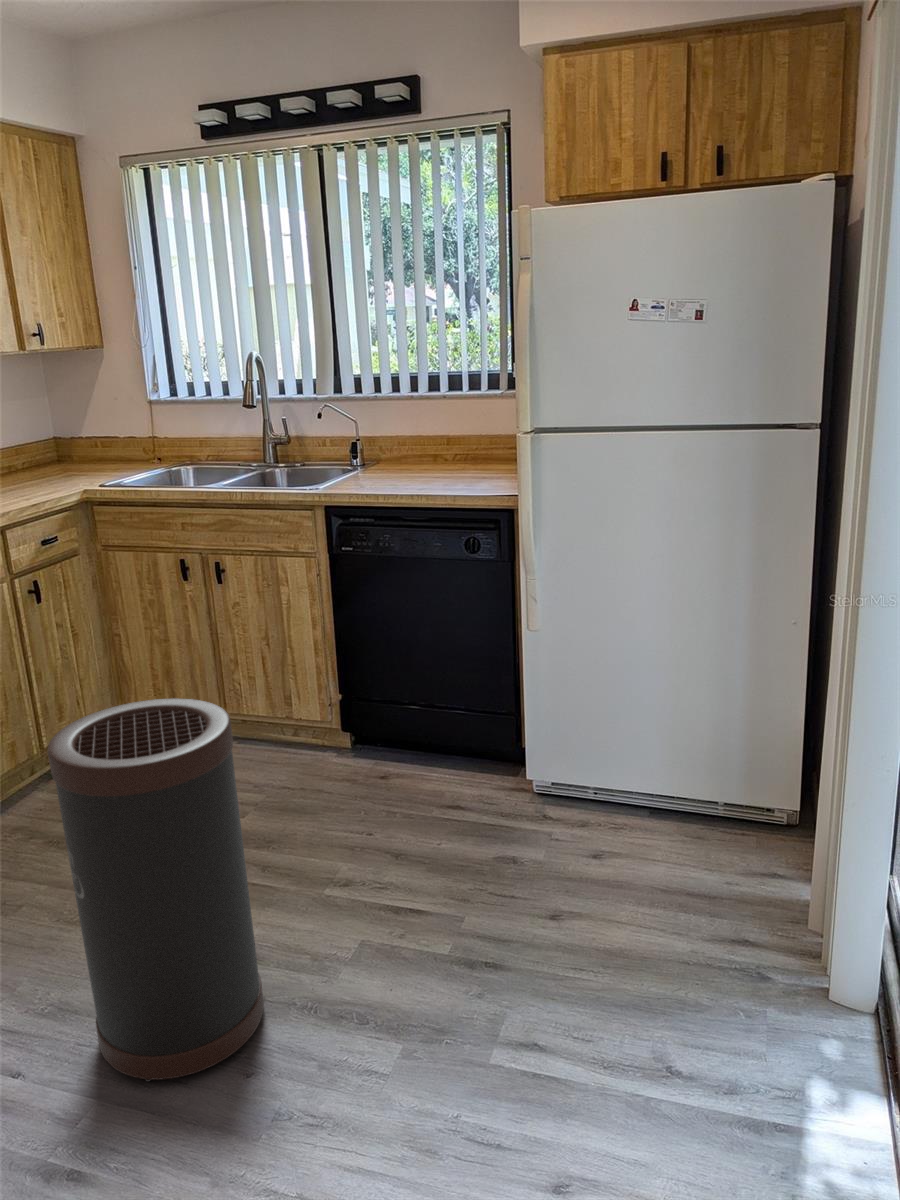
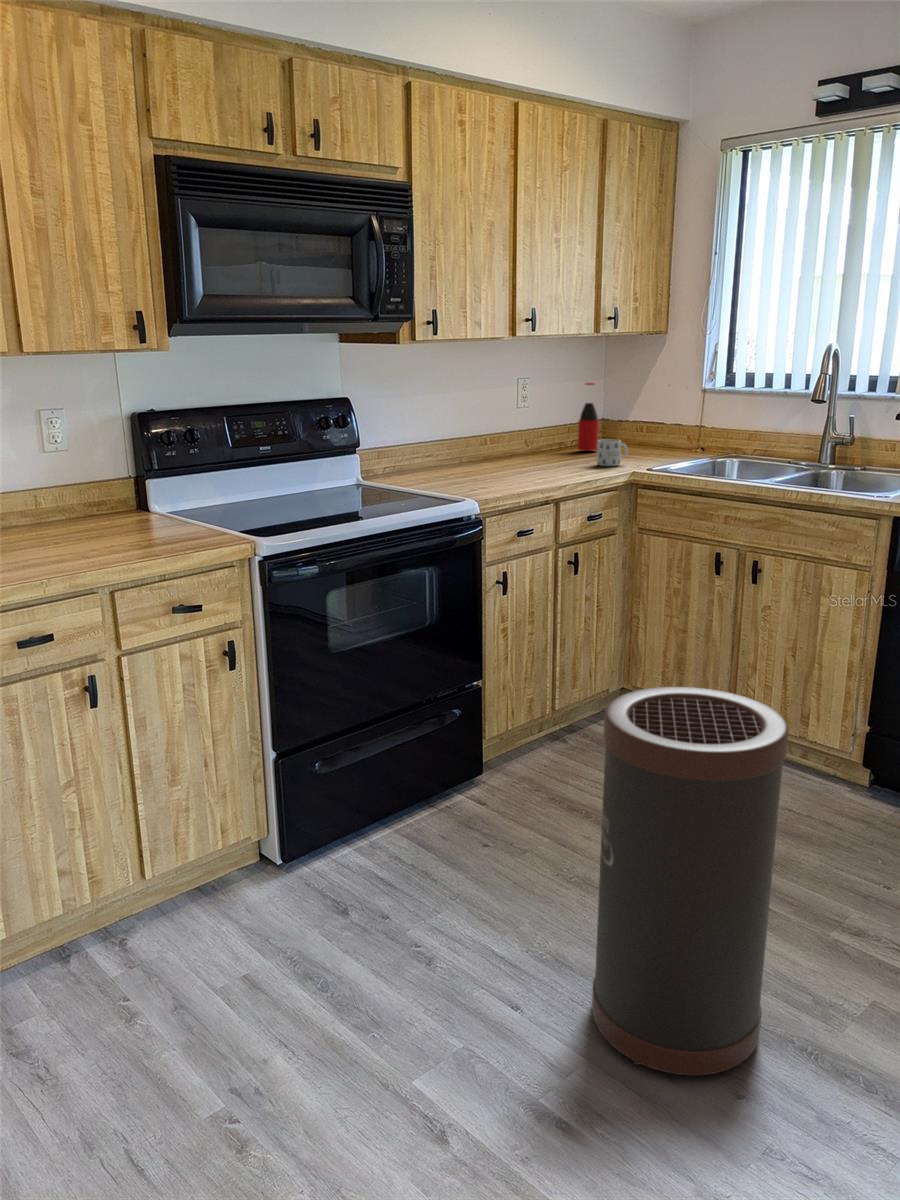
bottle: none [22,402,50,475] -> present [578,383,599,451]
mug: none [41,460,77,488] -> present [597,439,628,466]

